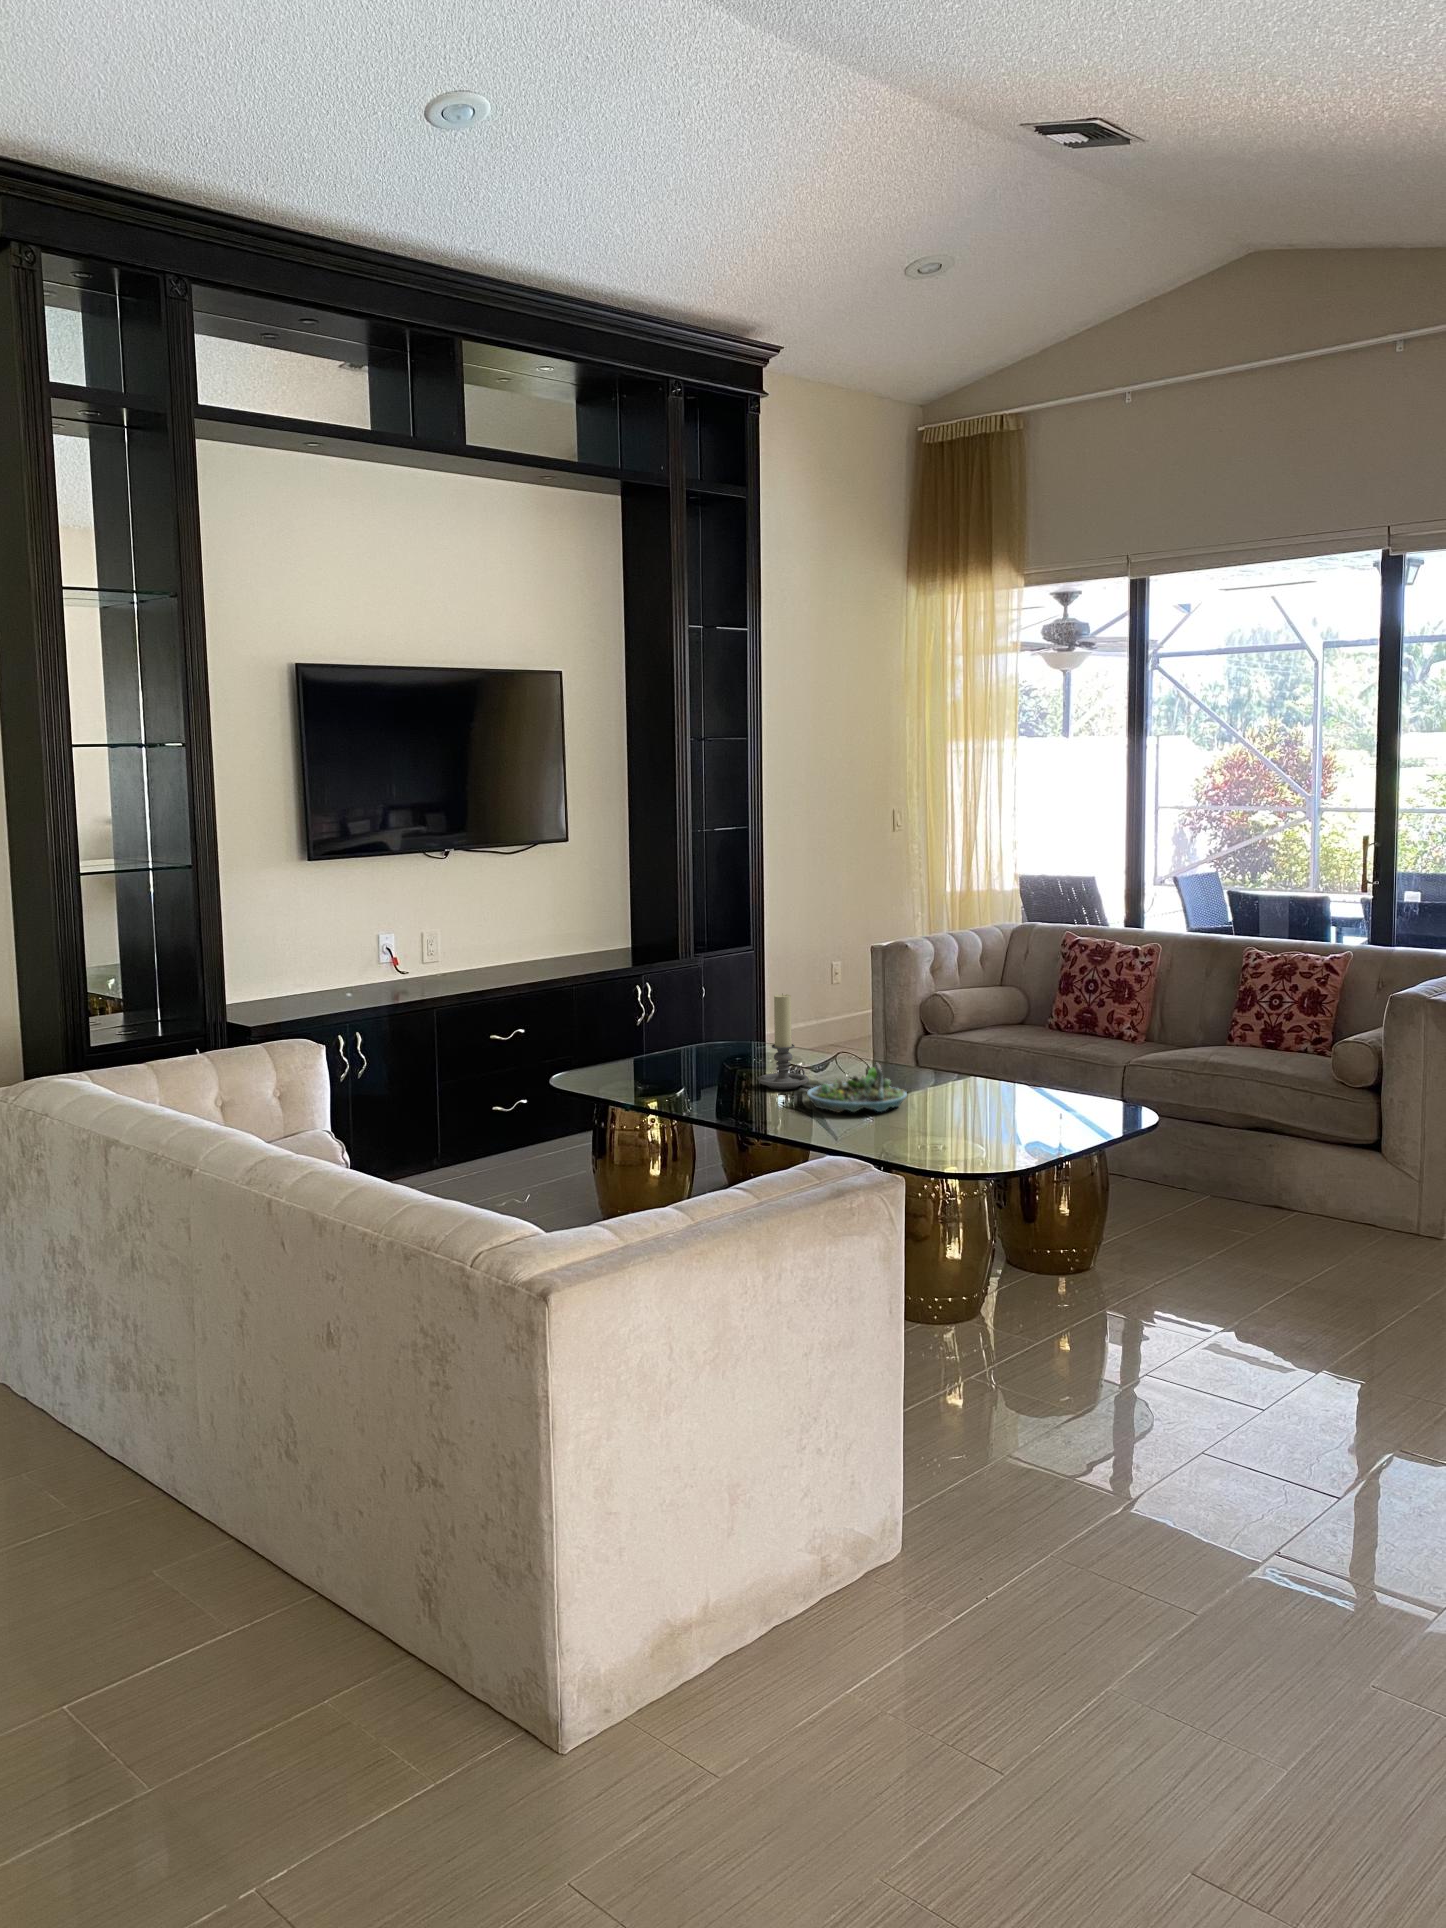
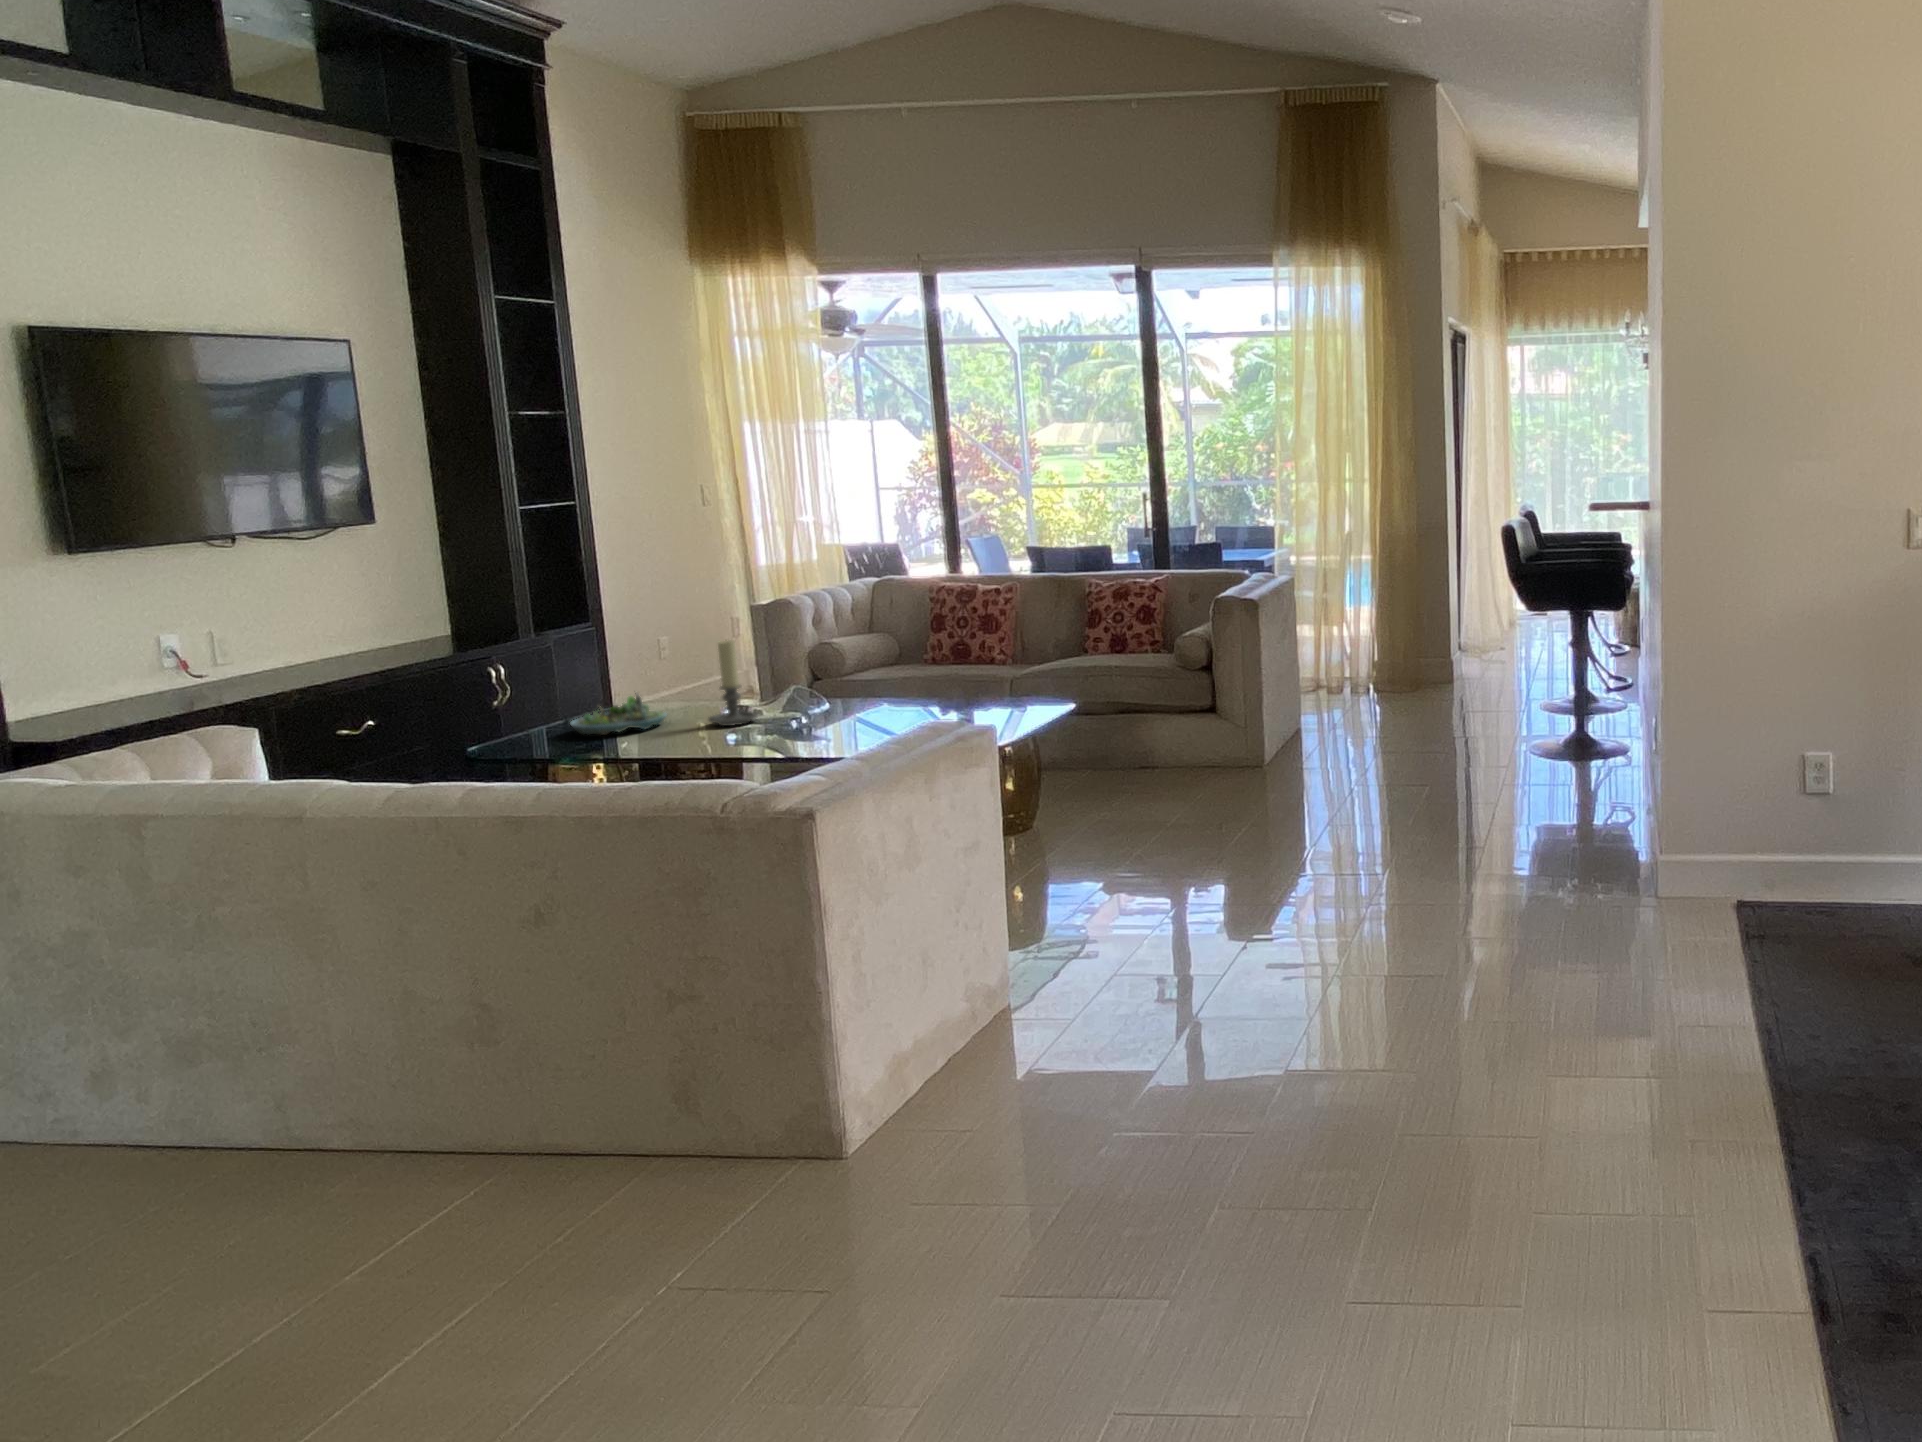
succulent planter: present [807,1064,907,1113] -> present [570,693,667,735]

